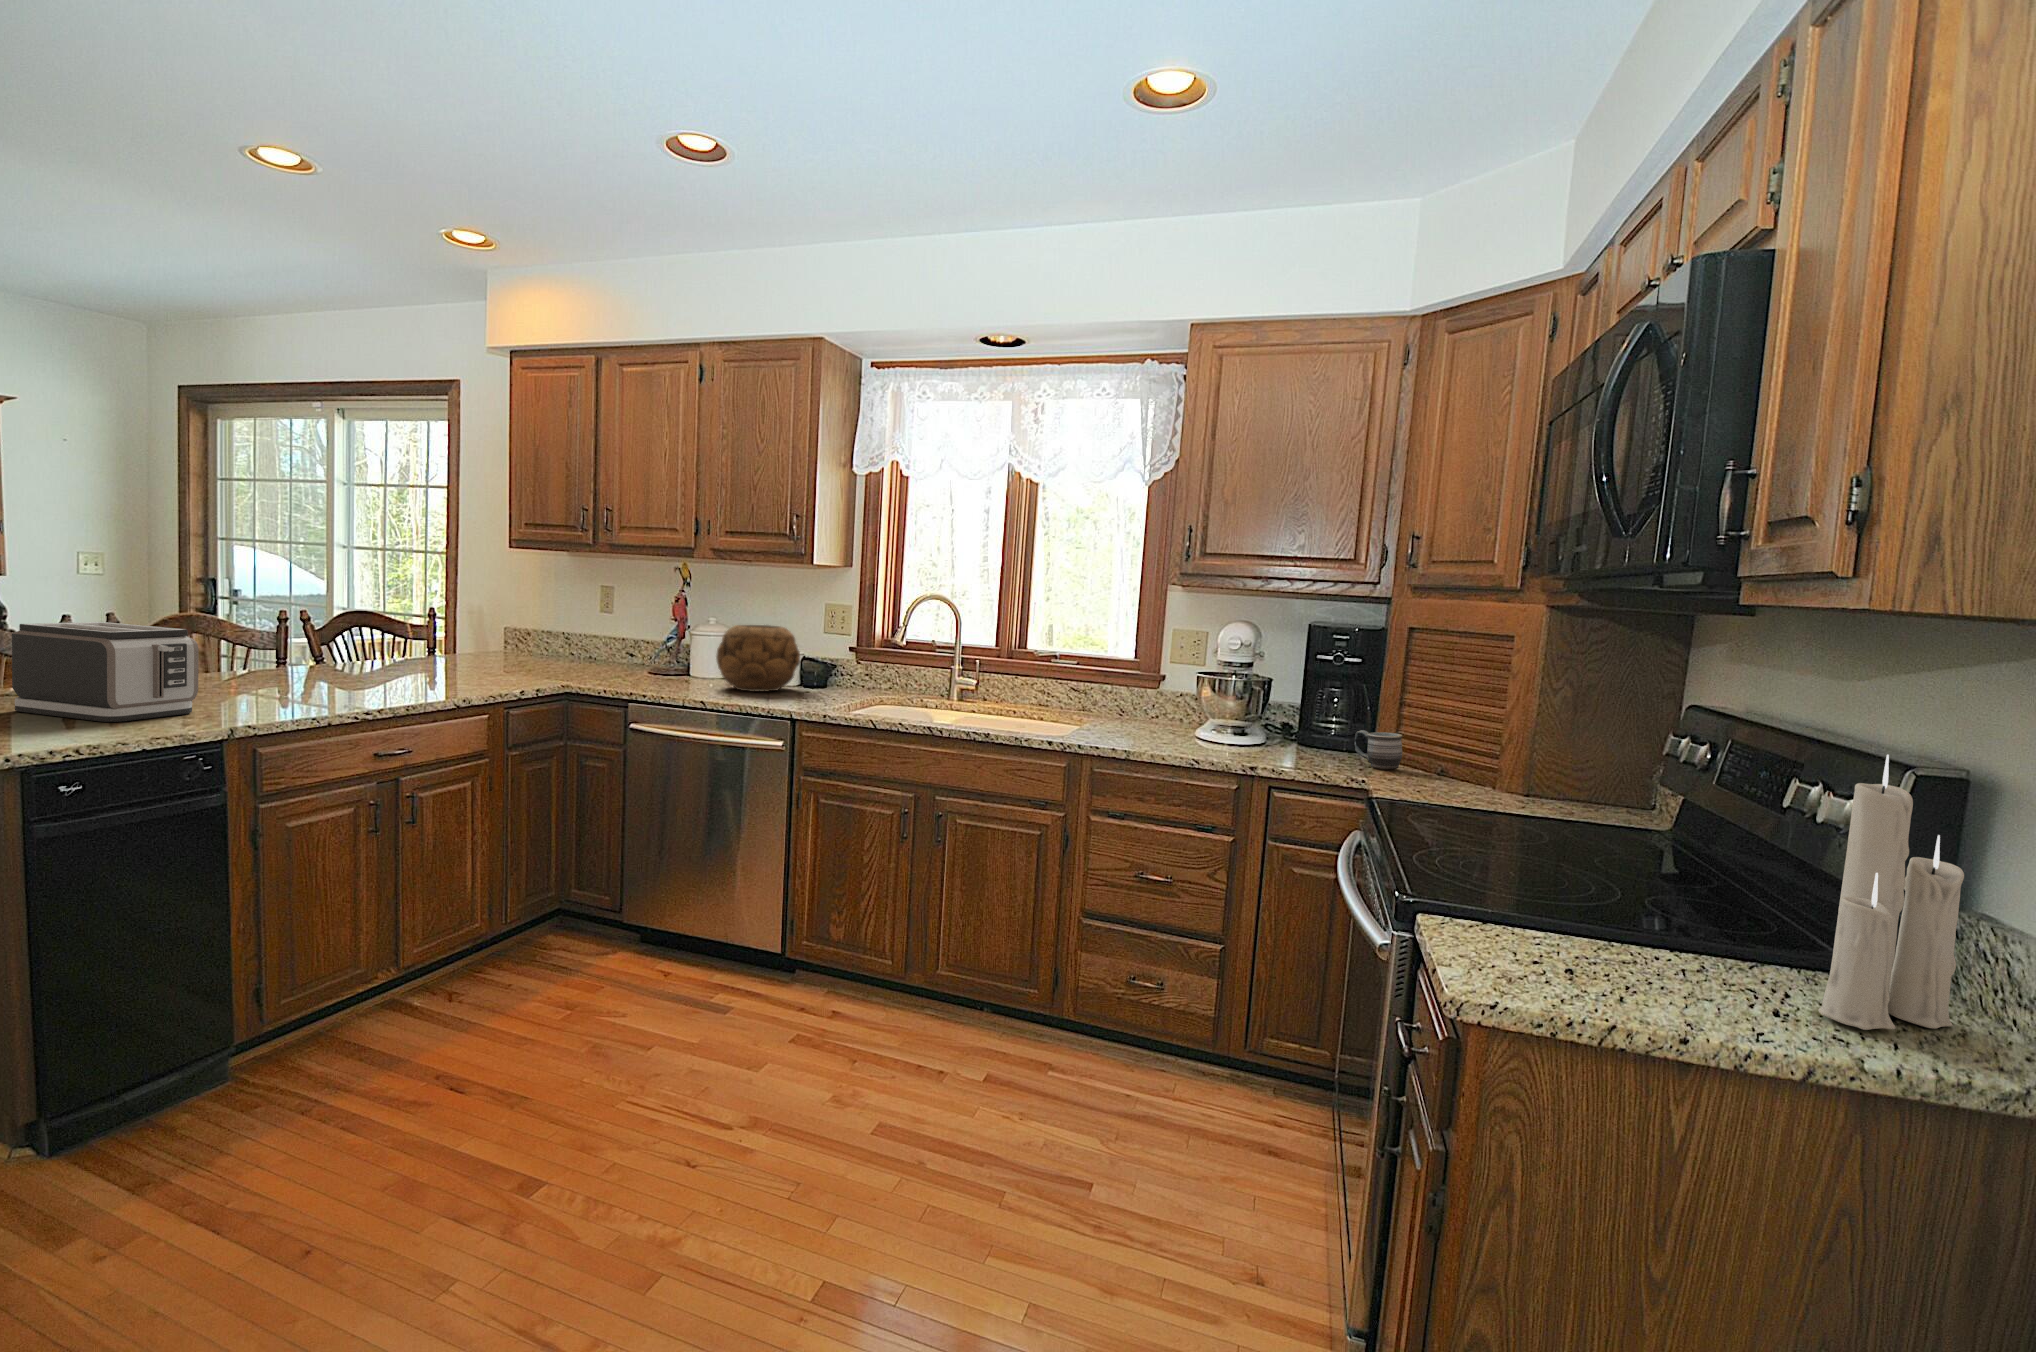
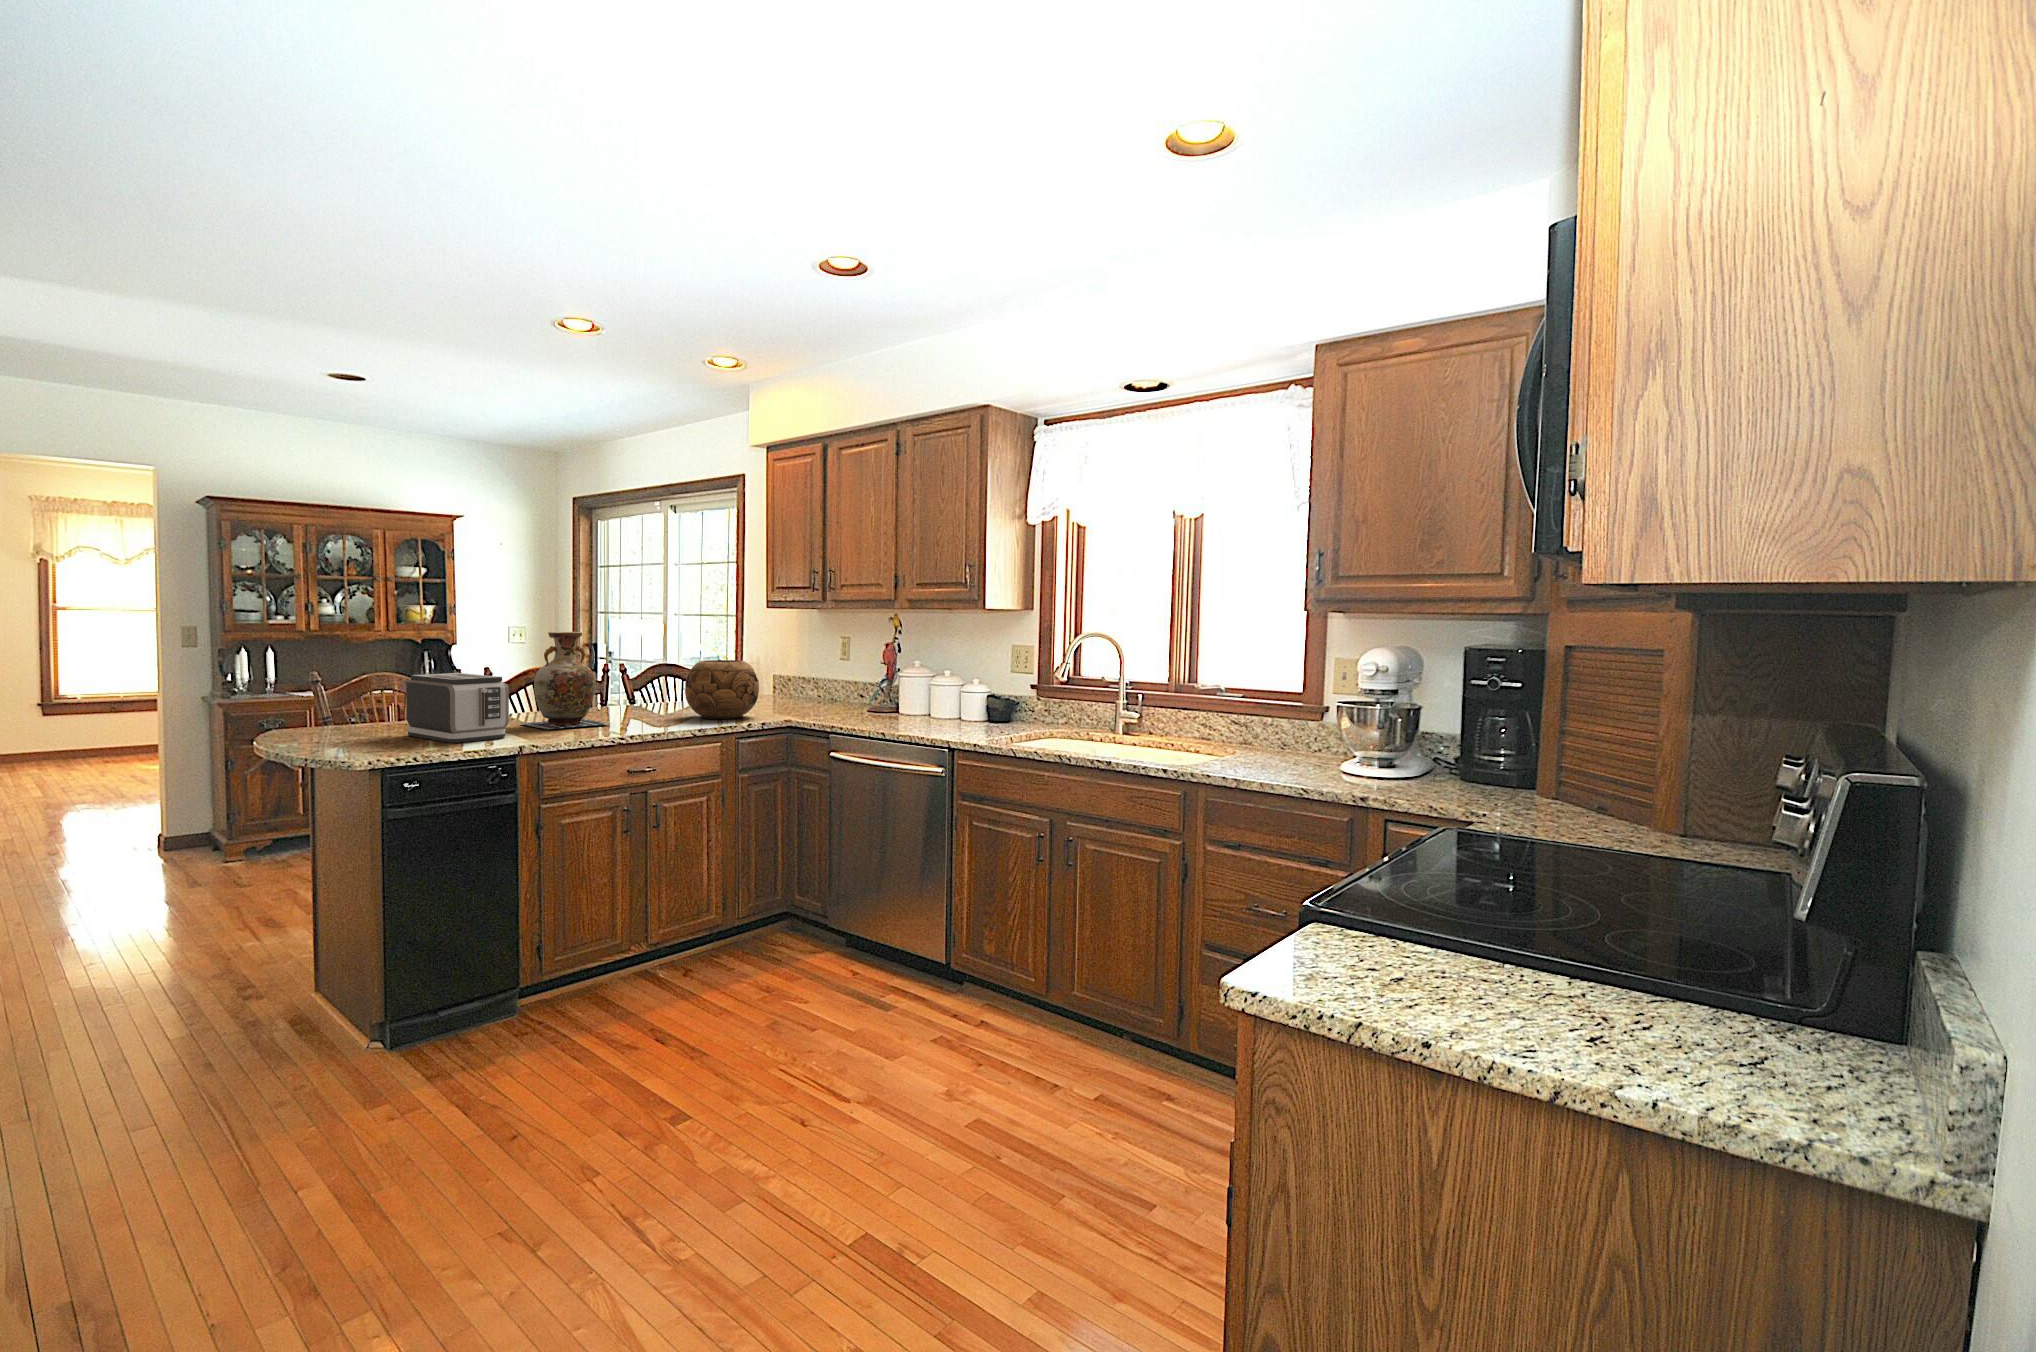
vase: none [191,569,340,700] -> present [520,632,610,729]
decorative bowl: present [716,625,800,691] -> present [685,660,759,719]
mug: present [1354,730,1402,769] -> none [1498,764,1552,808]
candle: present [1818,755,1964,1030] -> none [1638,747,1818,1078]

